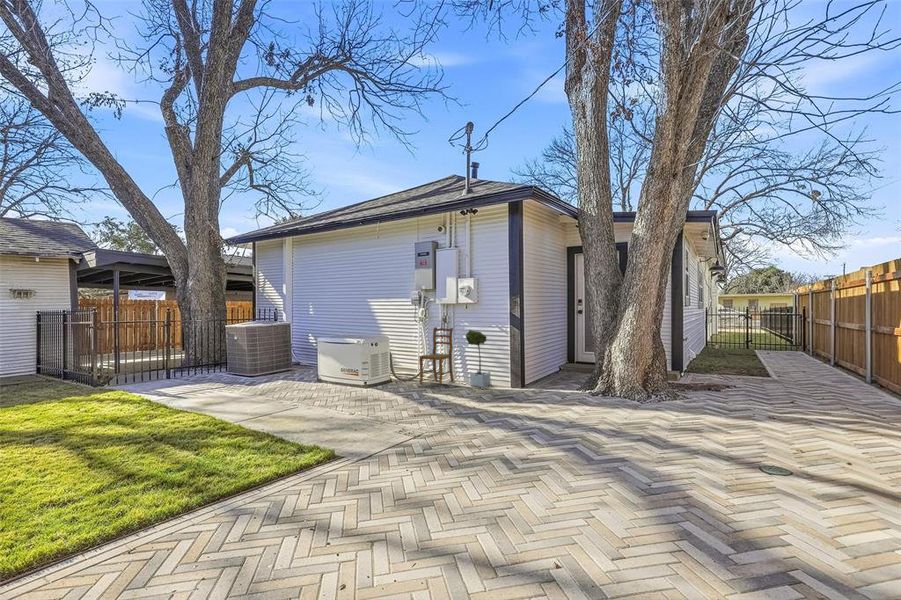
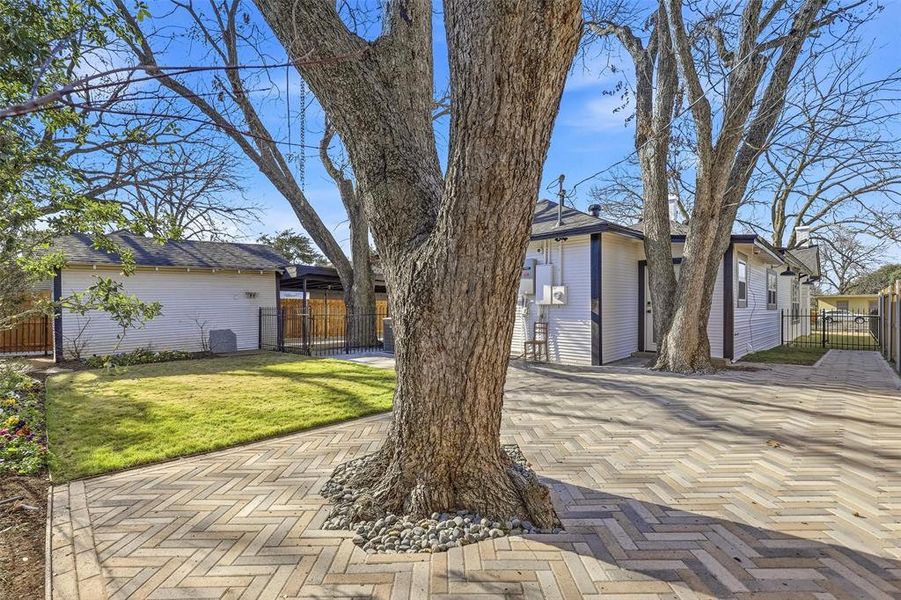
potted tree: present [466,330,491,387] -> none [558,323,577,364]

